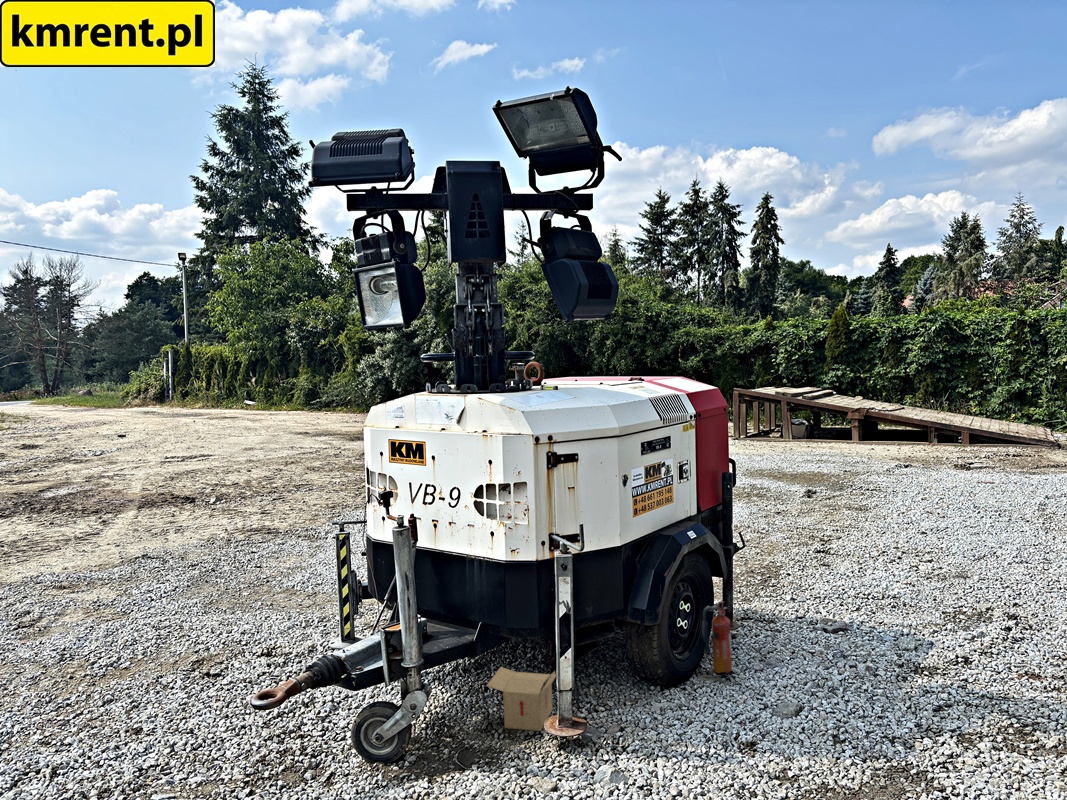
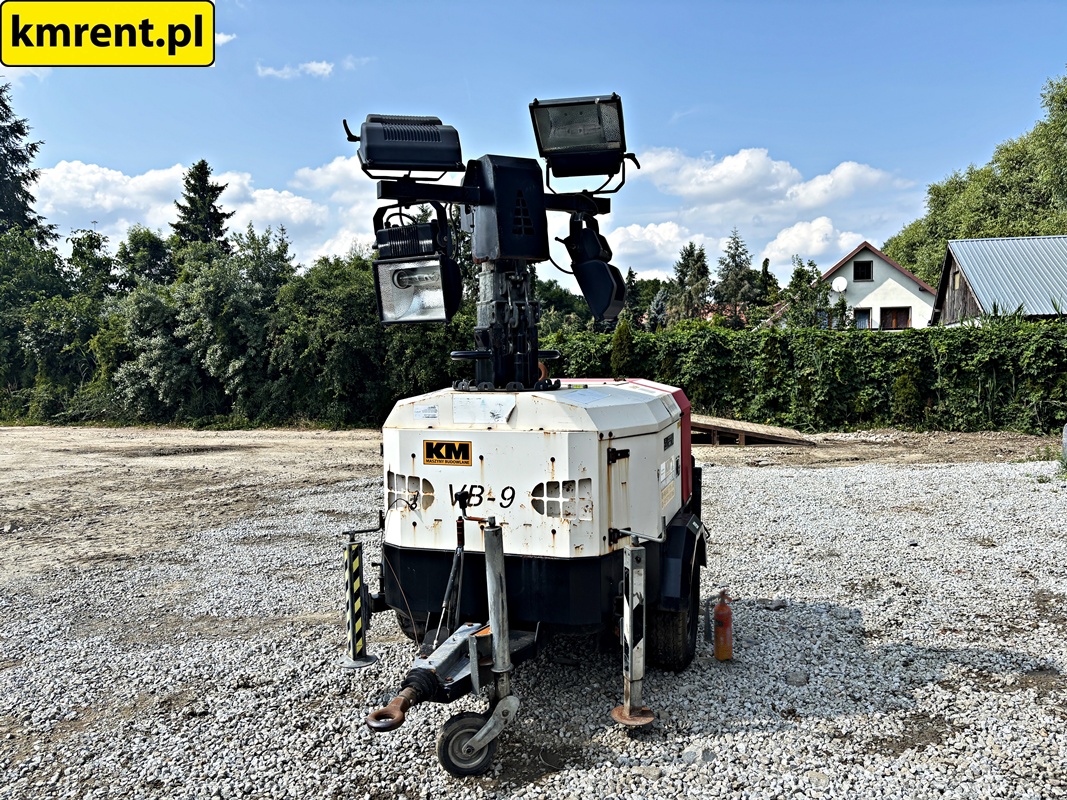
cardboard box: present [487,667,556,731] -> none [542,667,620,744]

